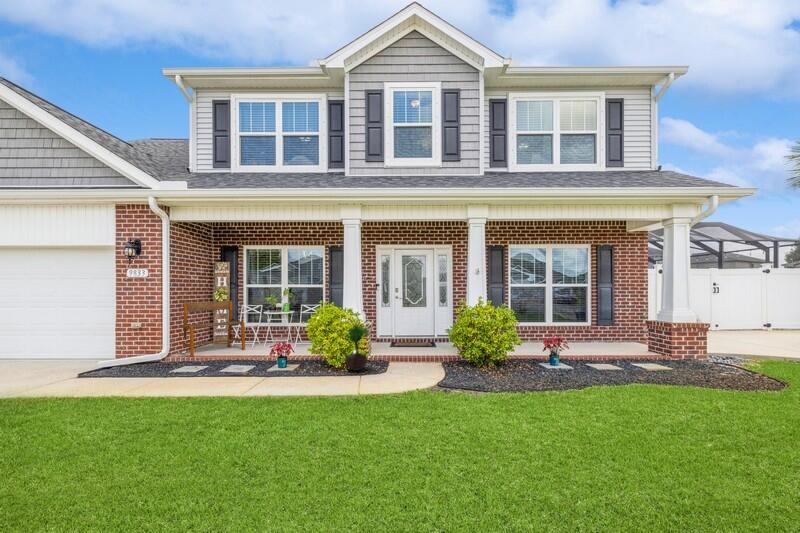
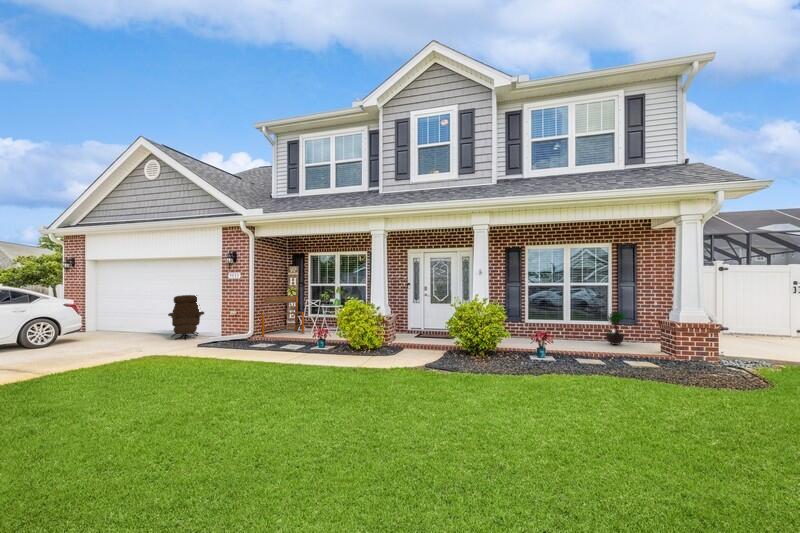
lounge chair: none [37,302,95,368] -> present [168,295,204,340]
potted tree: present [345,324,367,371] -> present [606,311,626,345]

